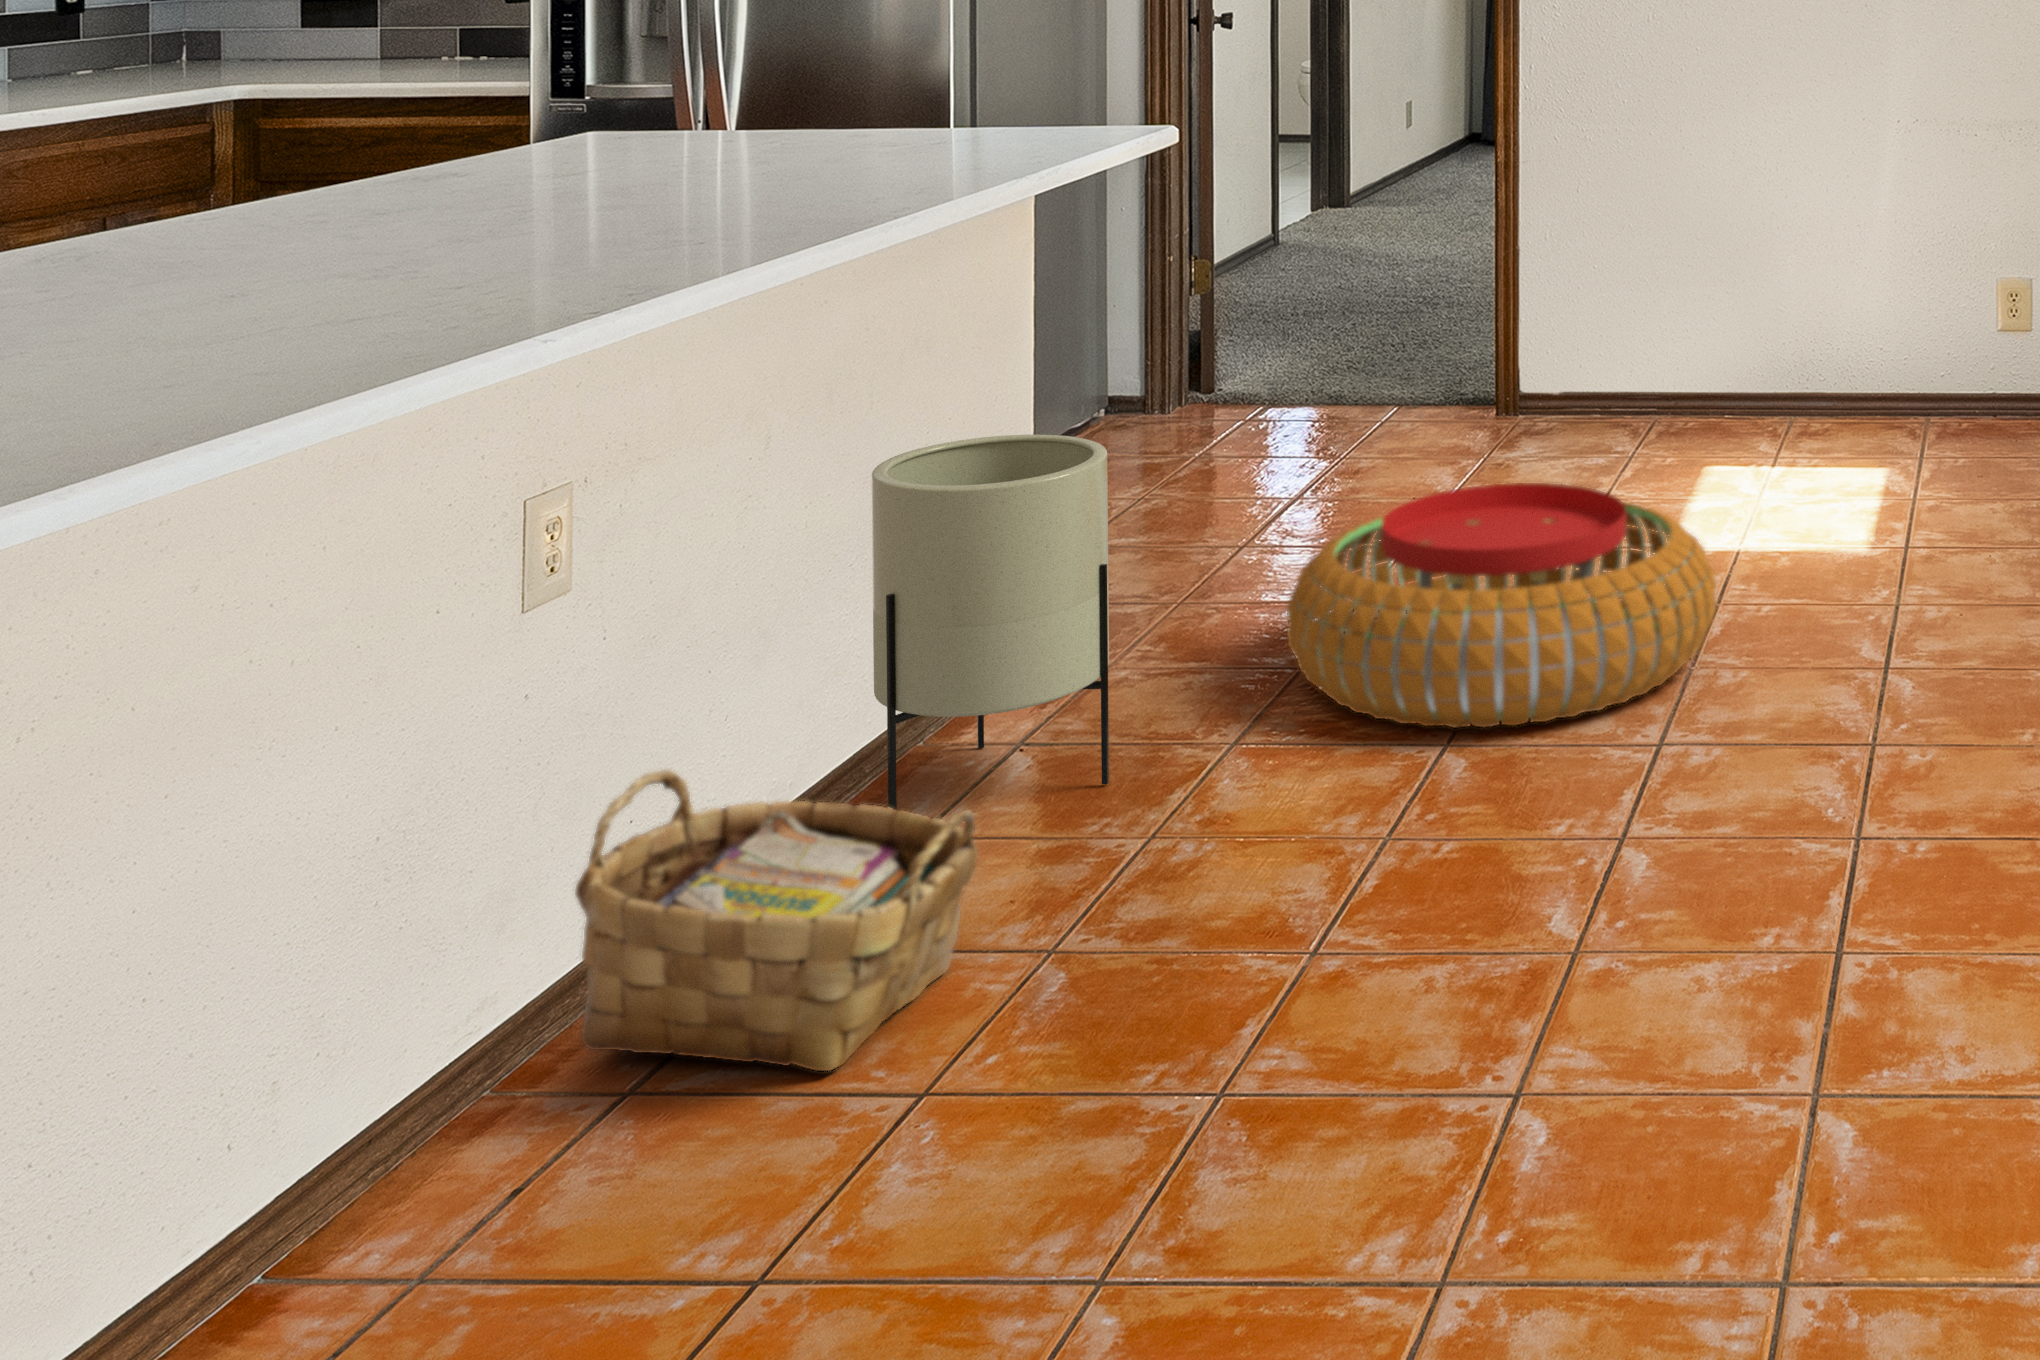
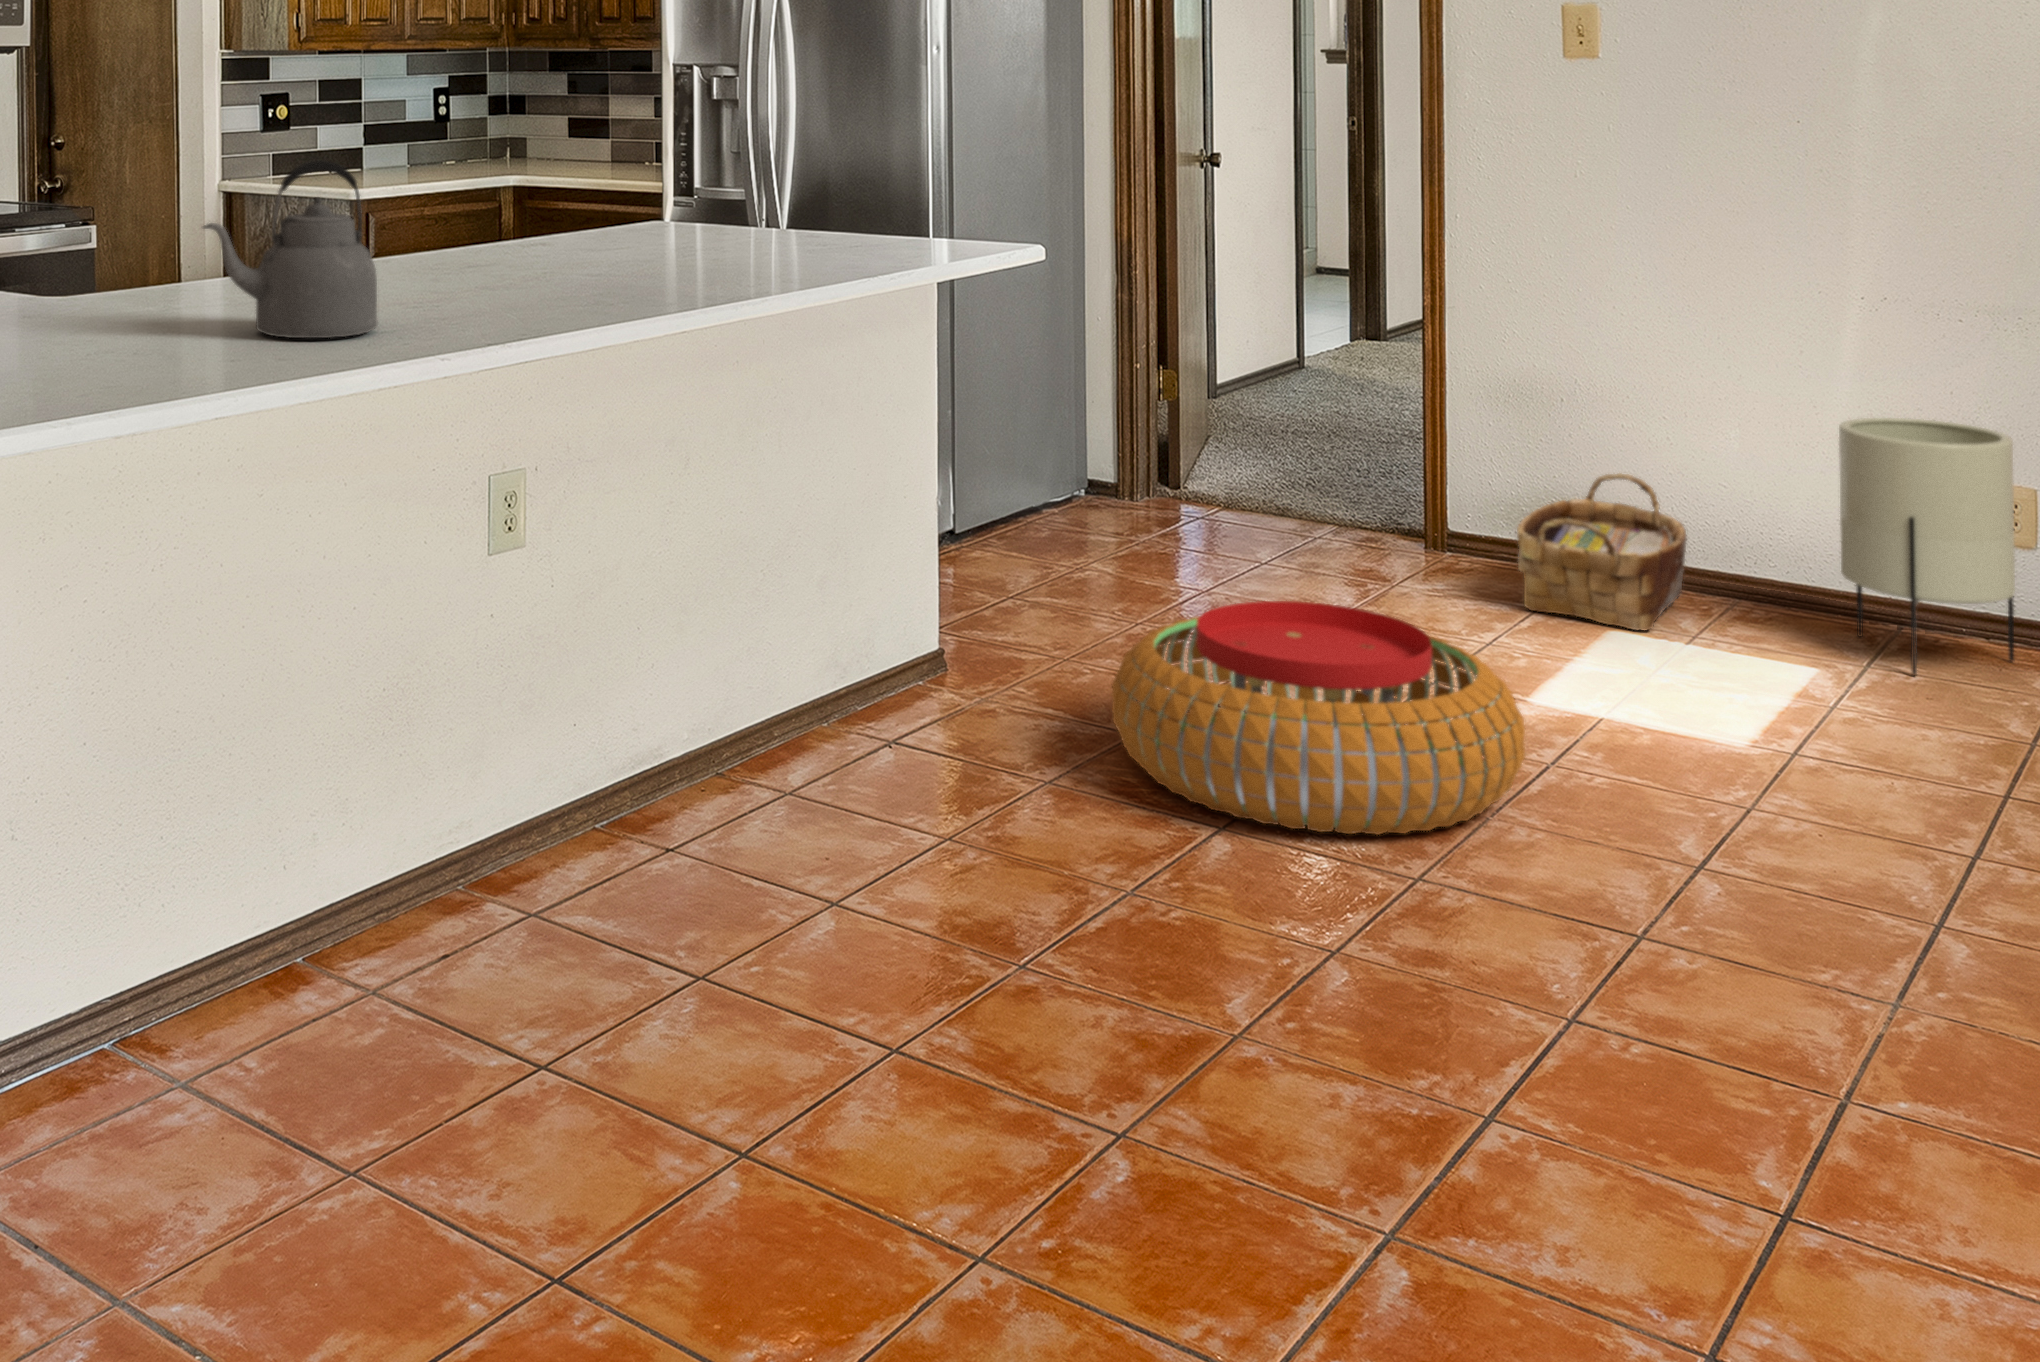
kettle: none [111,76,426,347] -> present [203,160,377,338]
planter: present [872,435,1109,810] -> present [1839,418,2015,675]
woven basket: present [575,770,978,1071] -> present [1517,473,1687,631]

